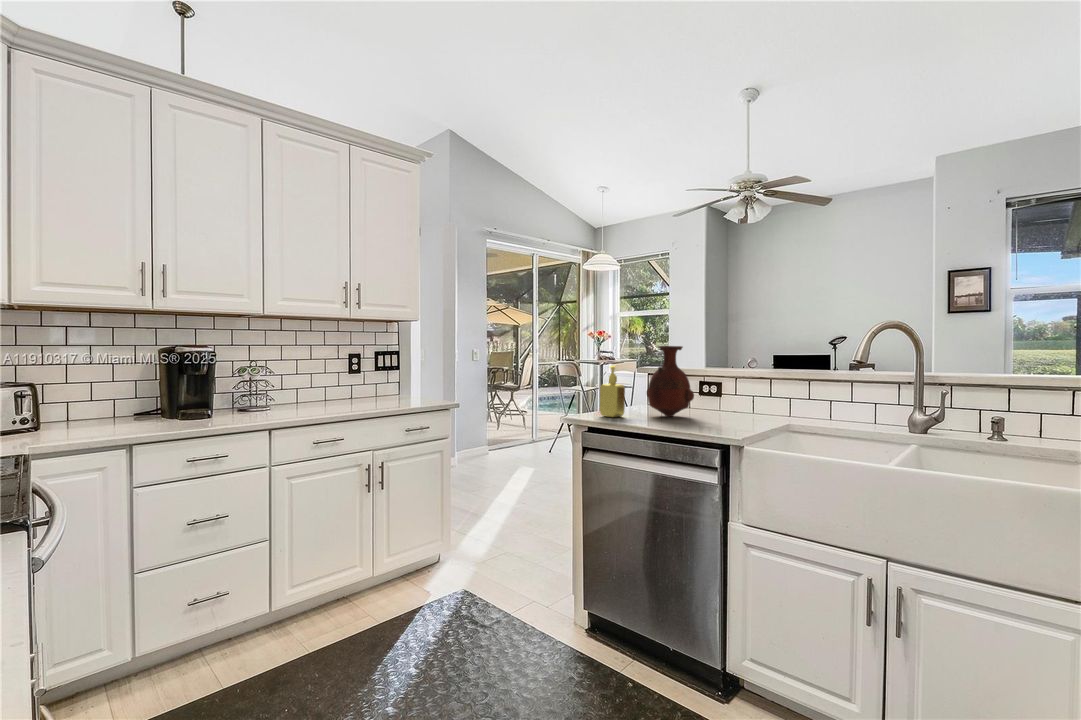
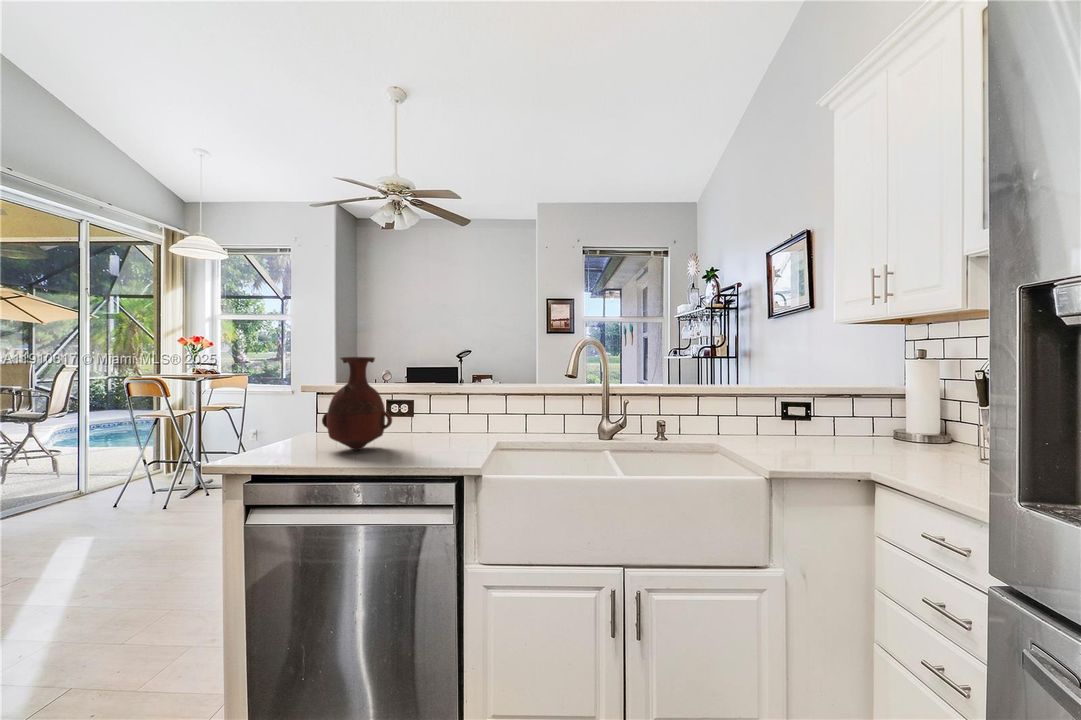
soap dispenser: present [600,365,625,417] -> none [251,385,294,462]

